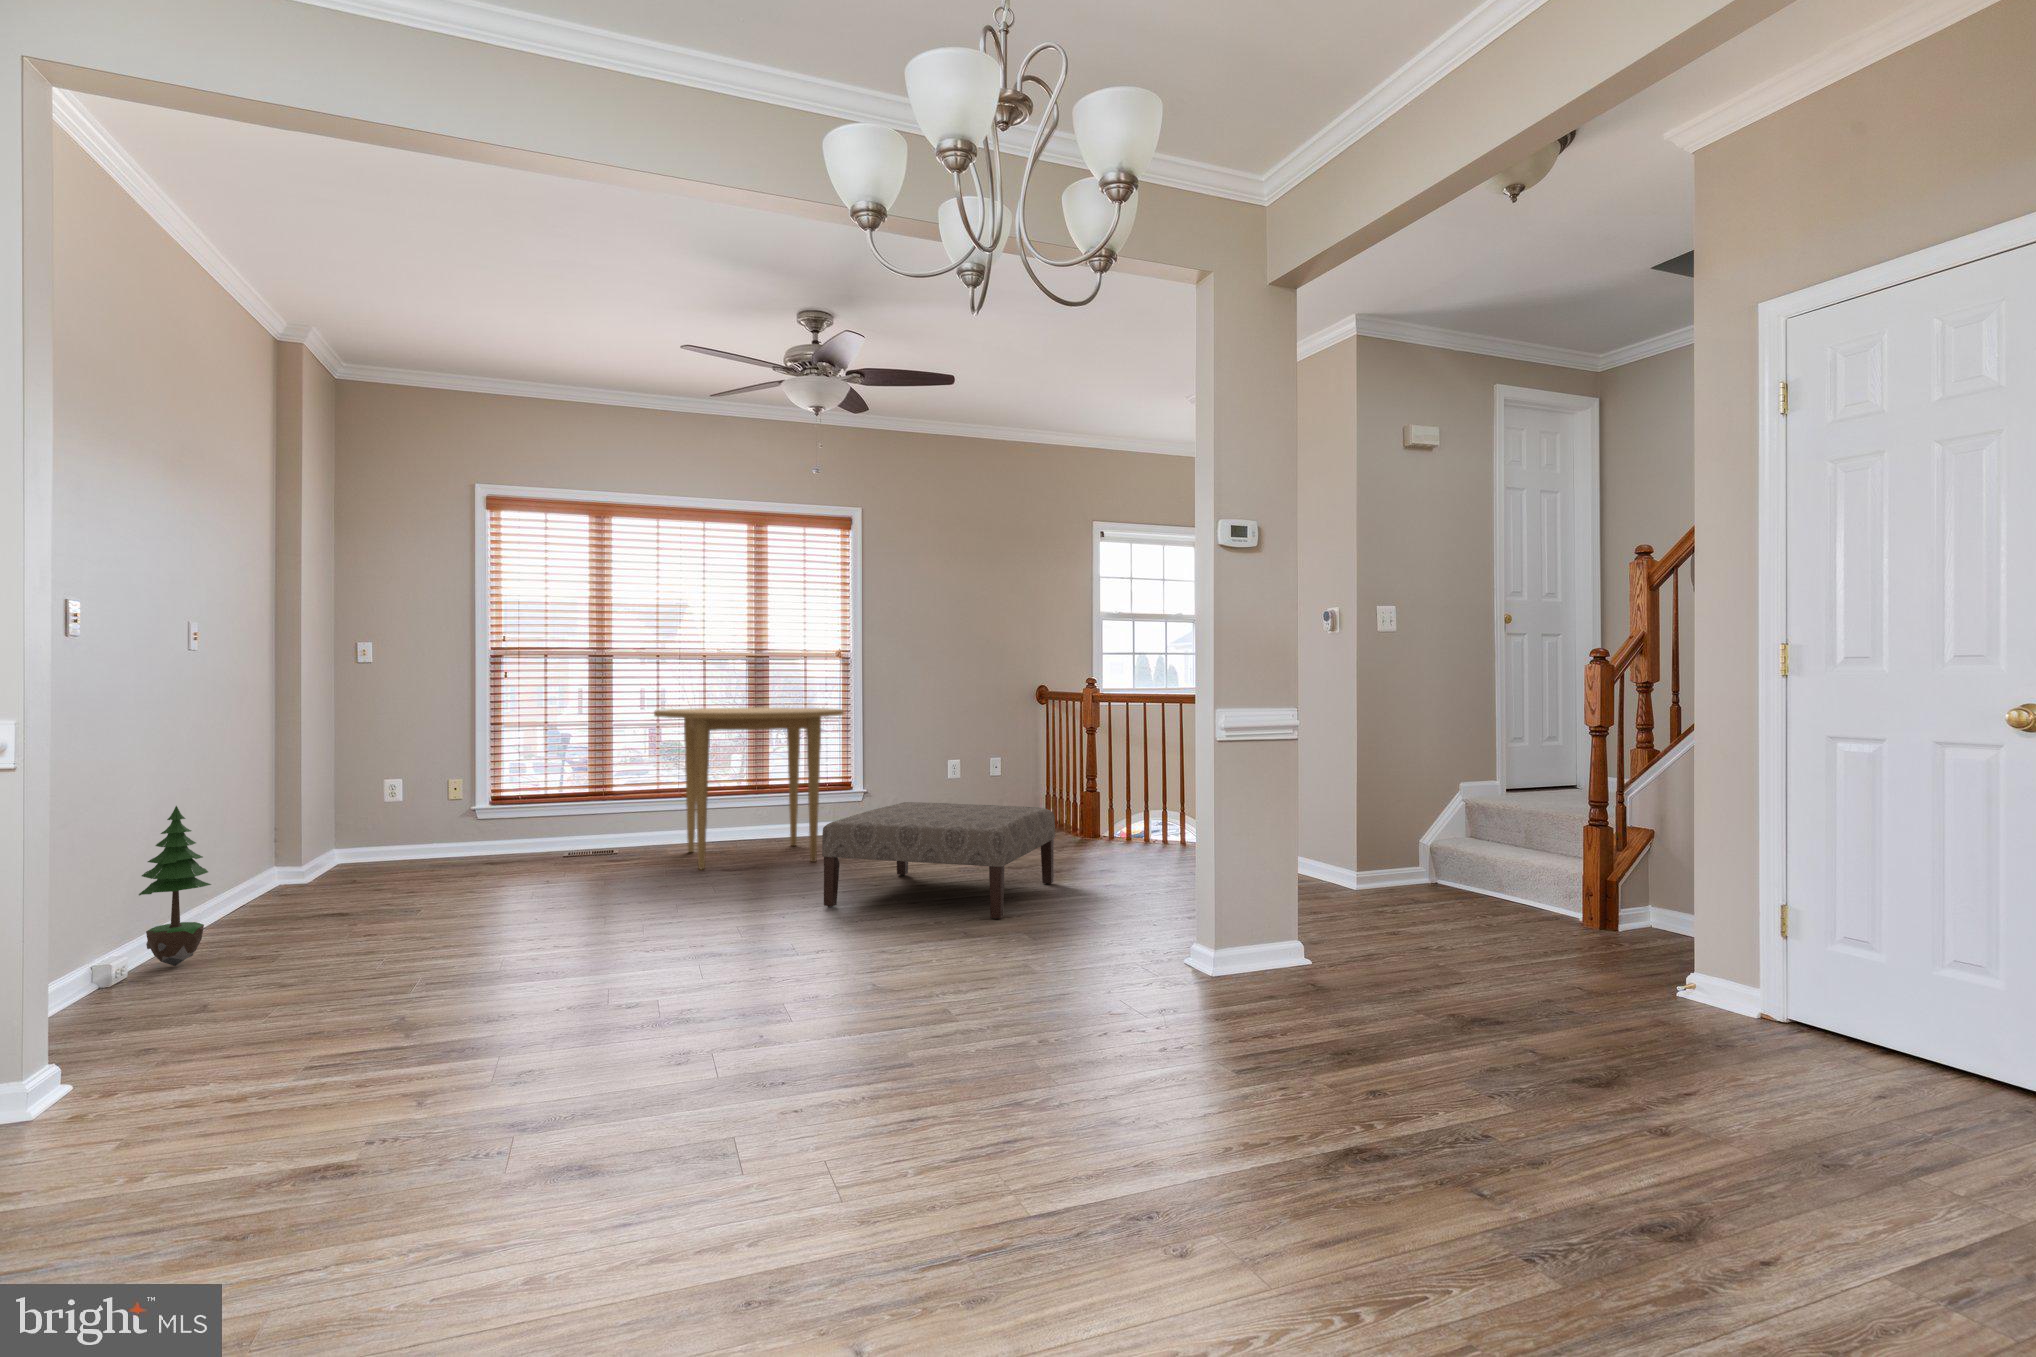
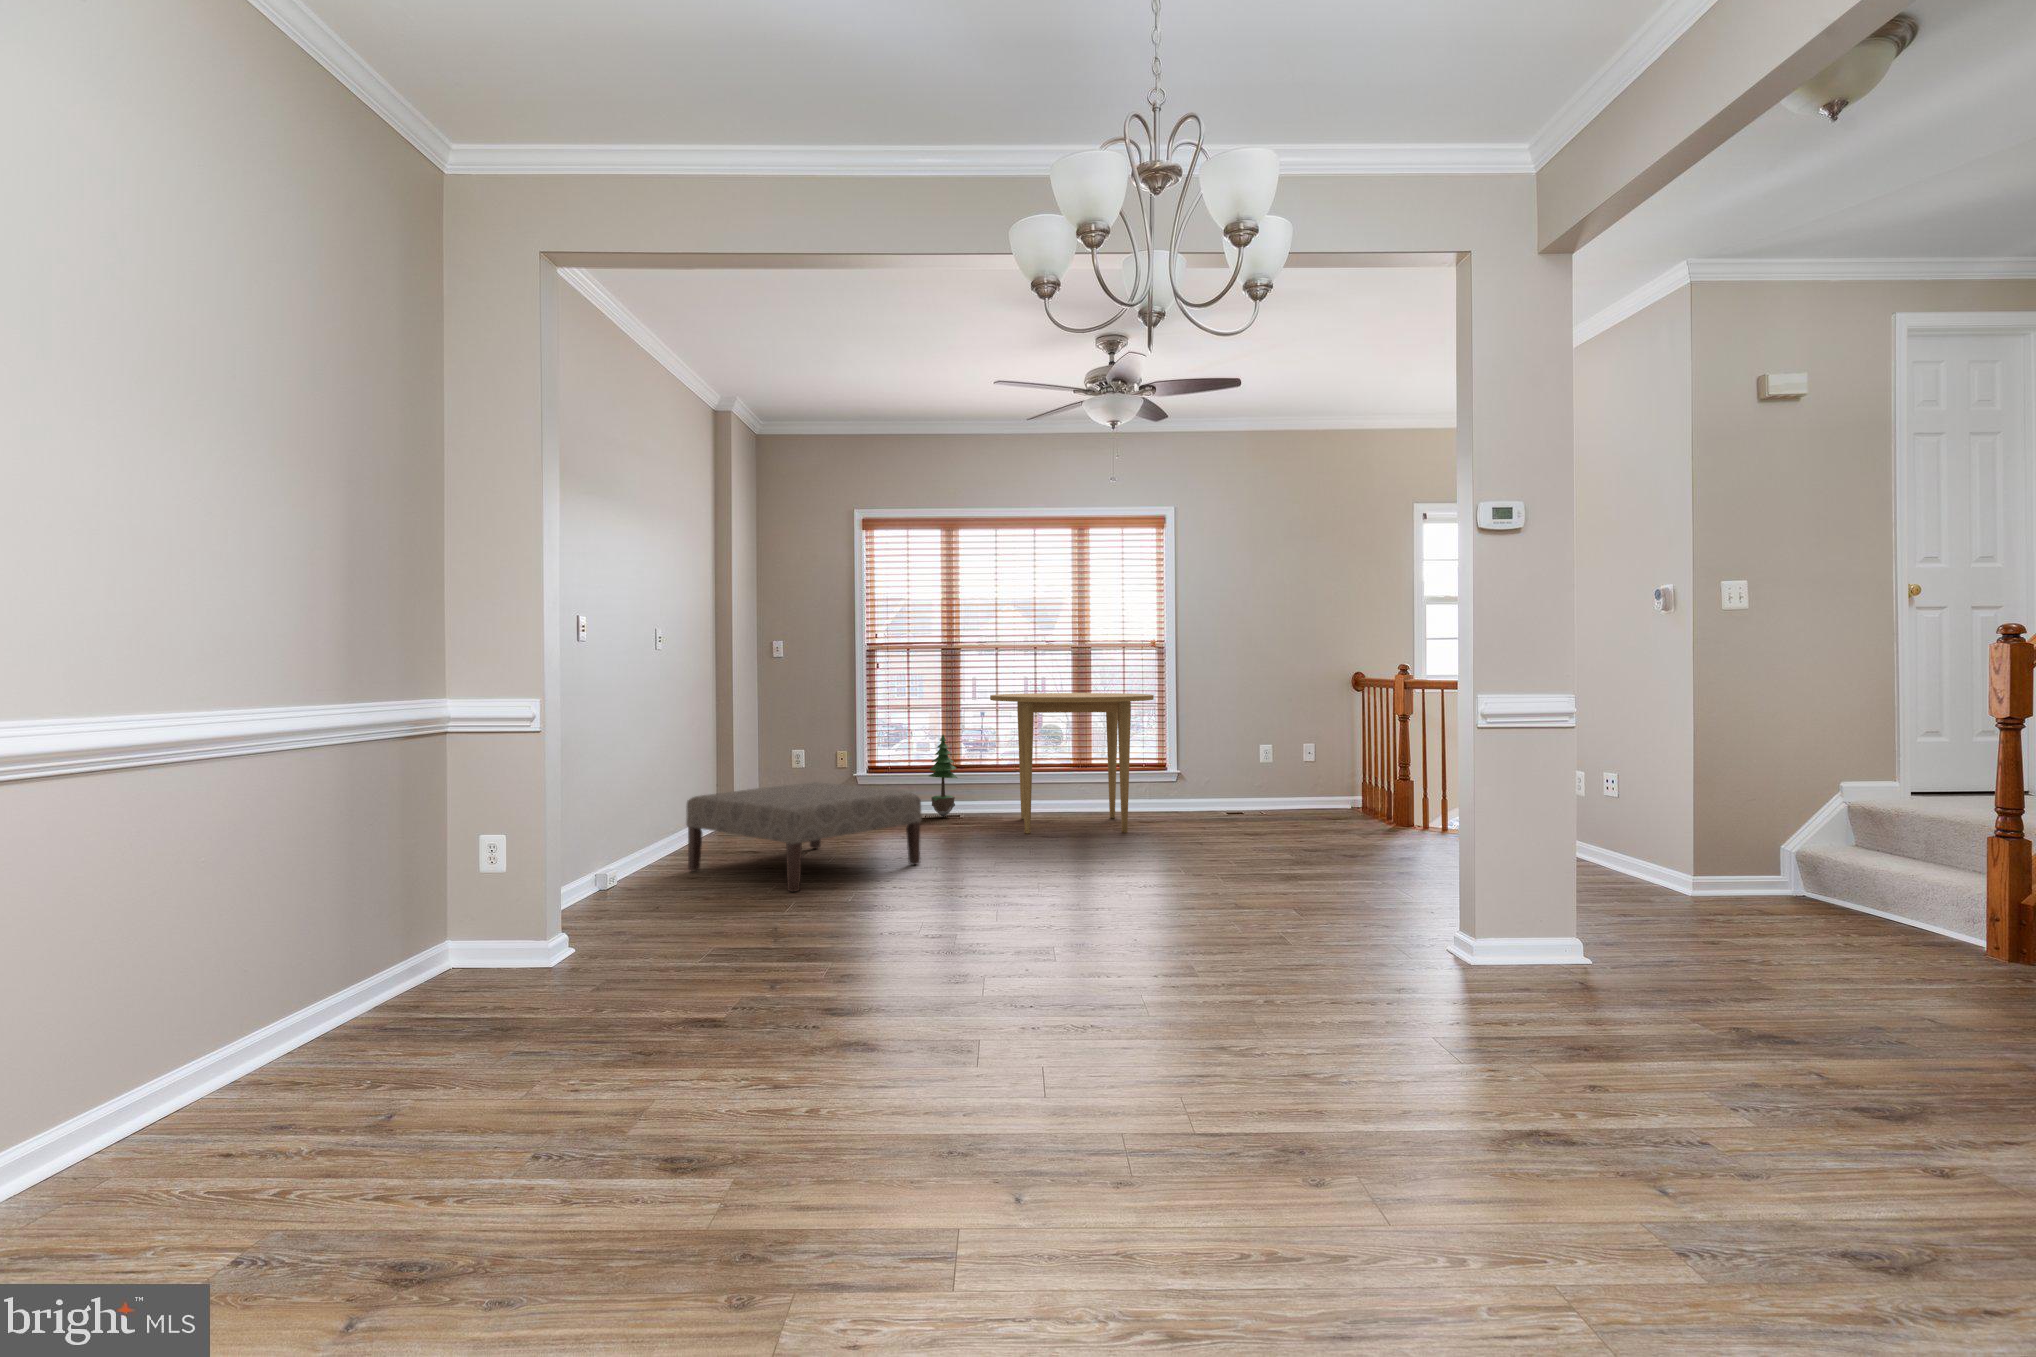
ottoman: present [822,802,1055,919] -> present [686,782,922,892]
potted tree: present [139,806,211,966] -> present [929,735,957,817]

